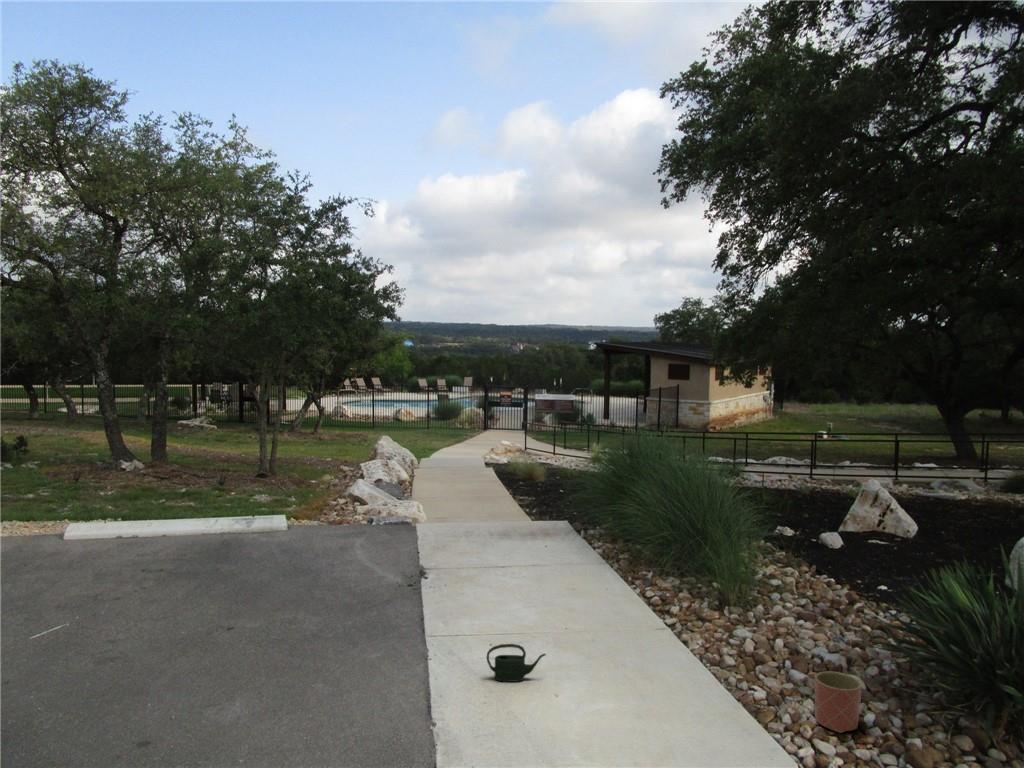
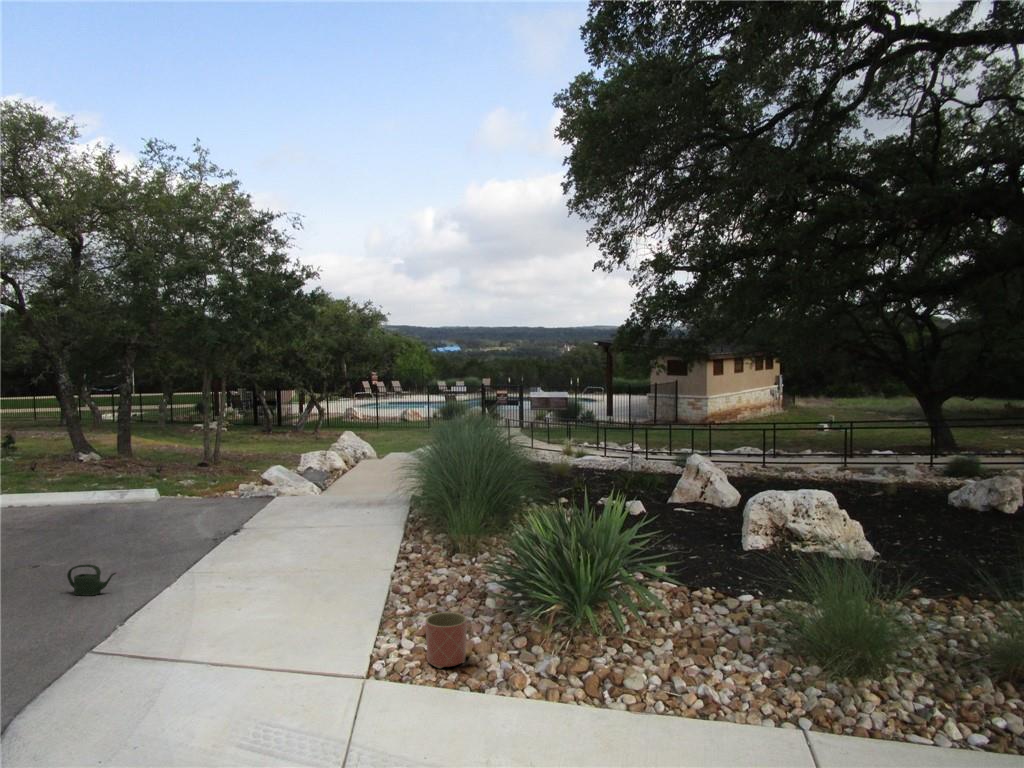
watering can: present [487,644,546,682] -> present [67,564,116,596]

